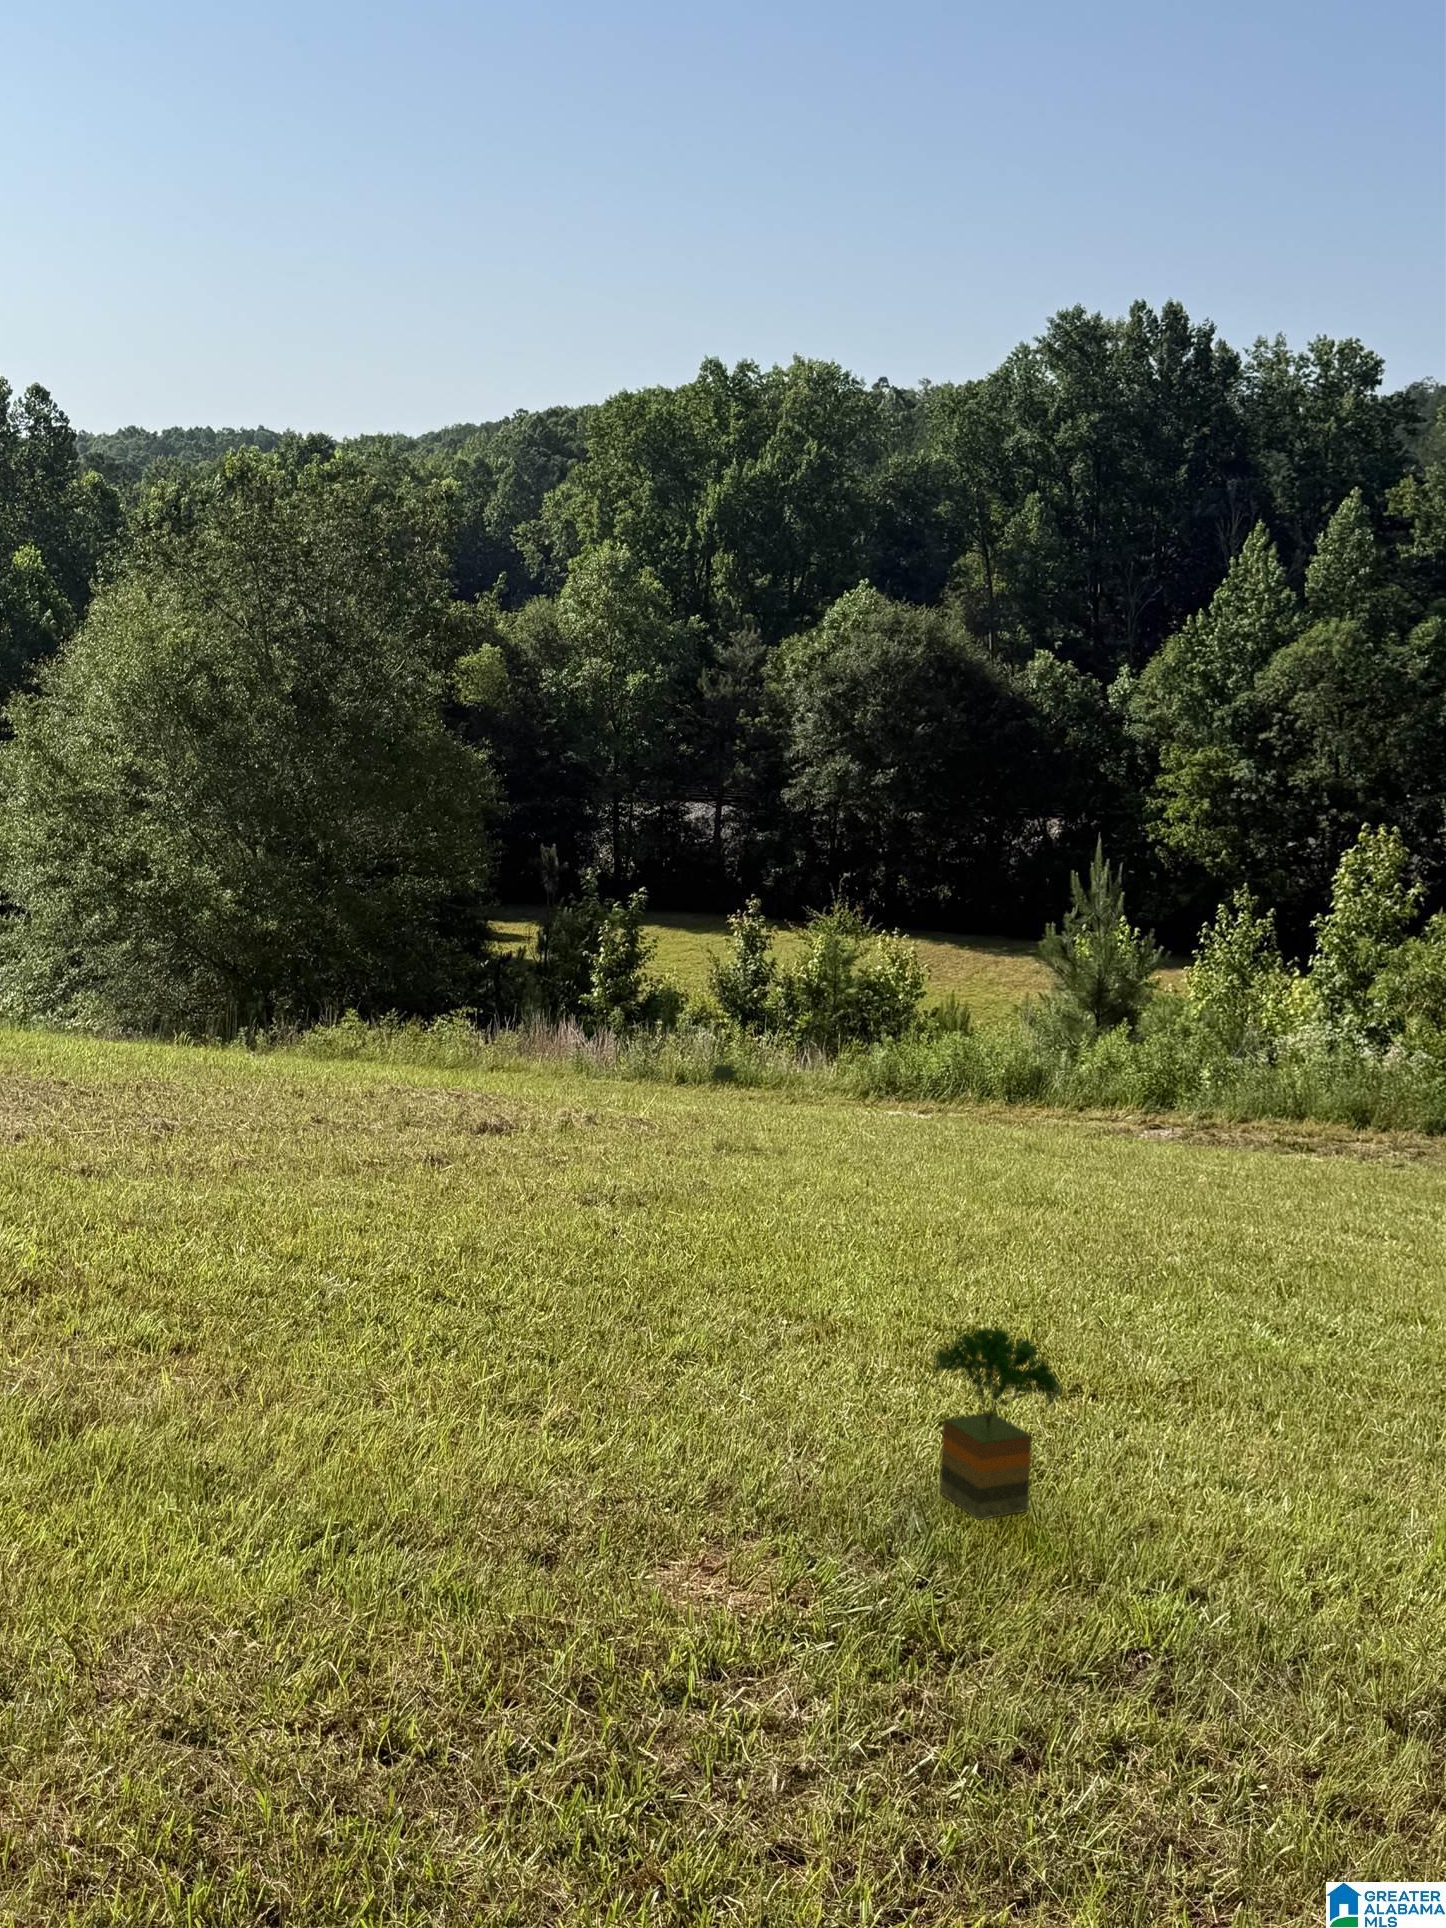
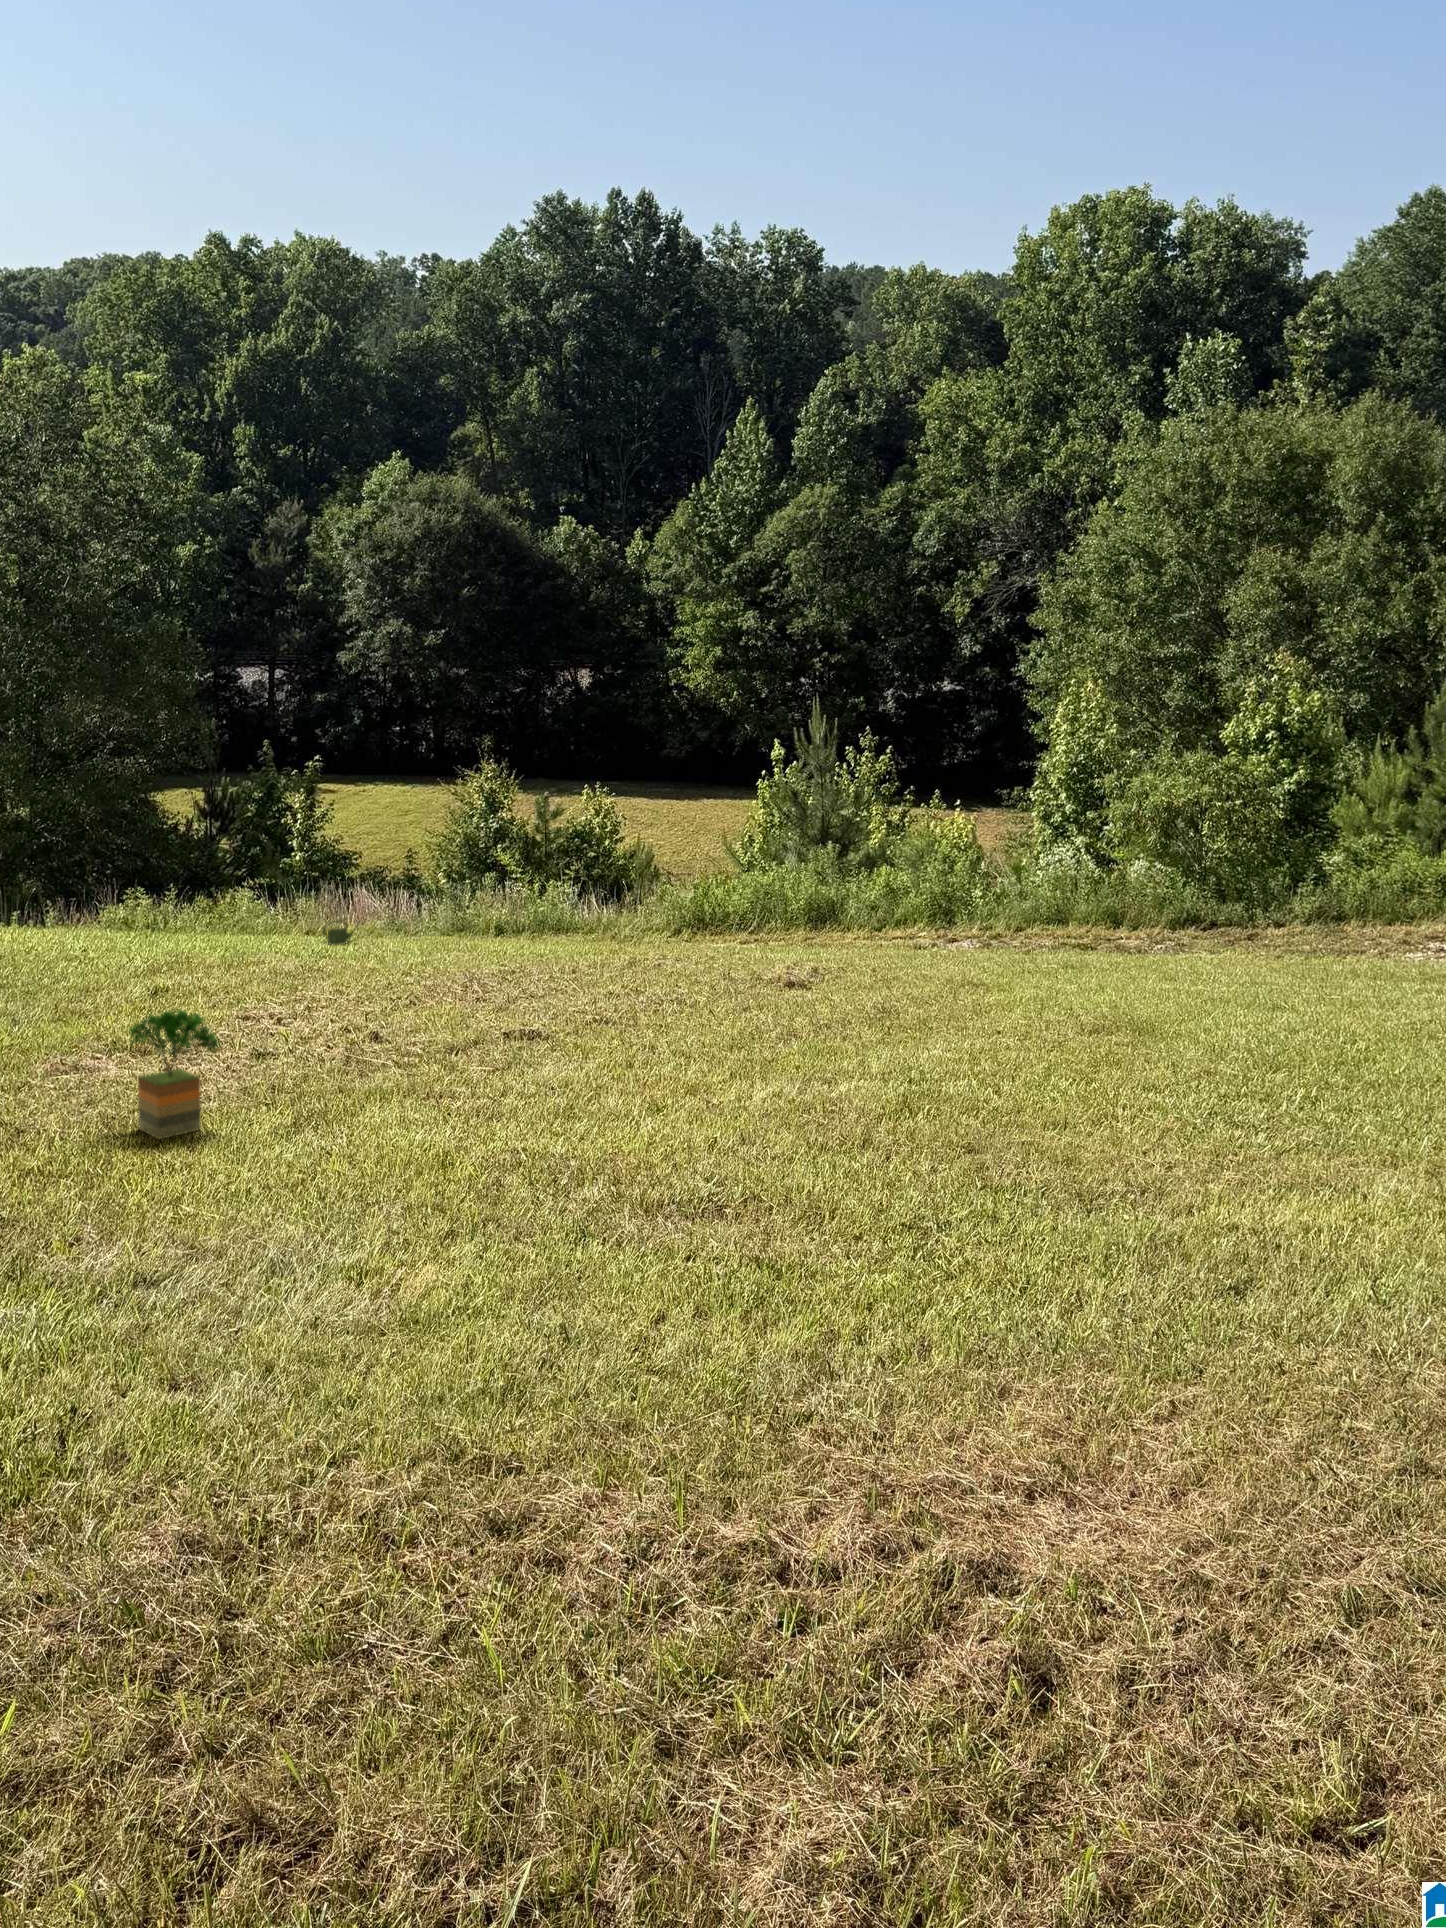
potted tree: present [932,1328,1063,1520] -> present [130,1009,219,1139]

